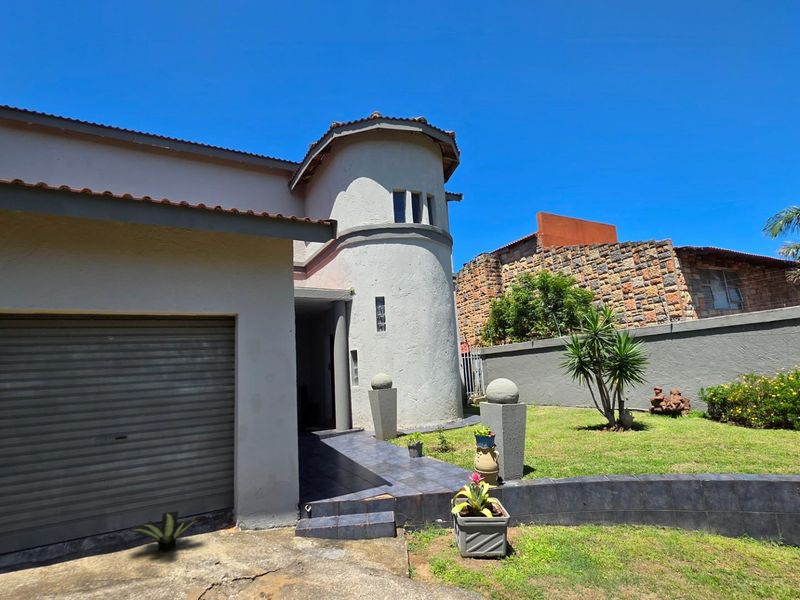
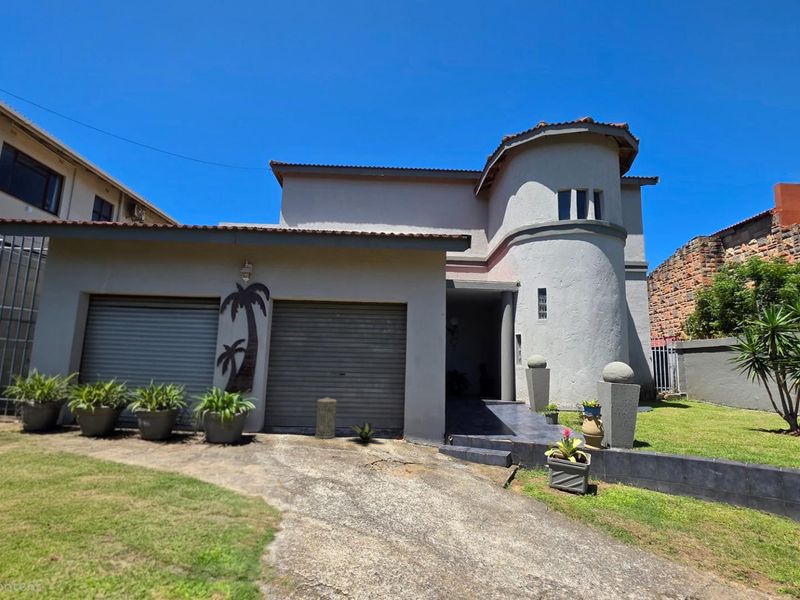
trash can: none [58,483,108,568] -> present [315,398,337,438]

